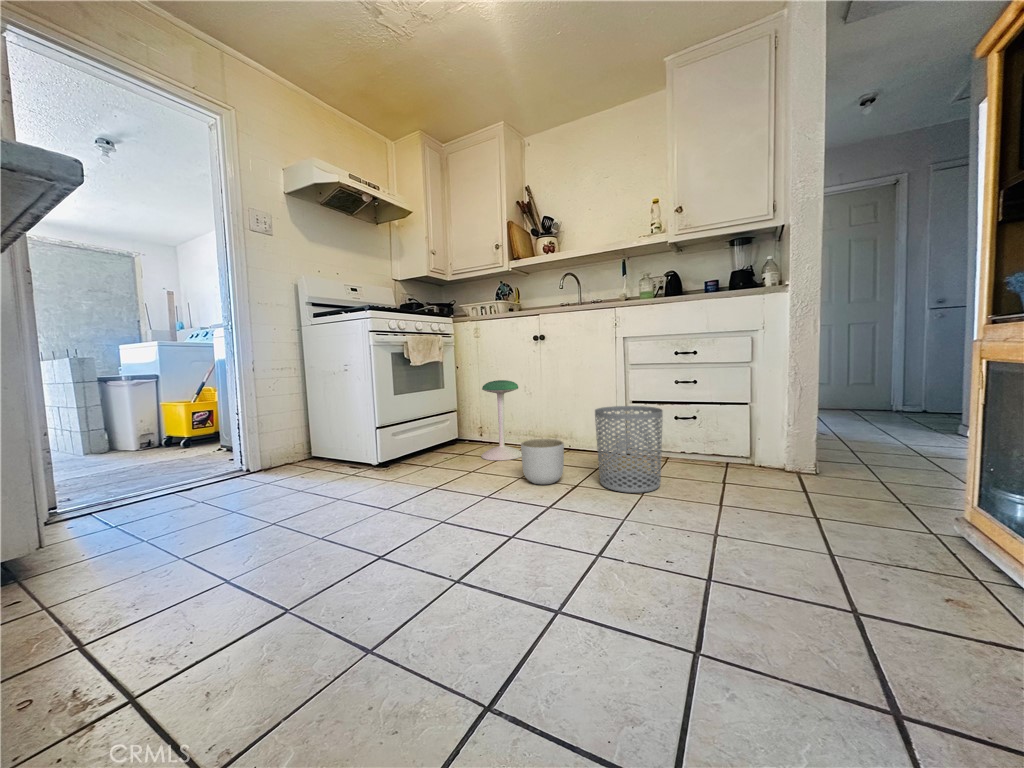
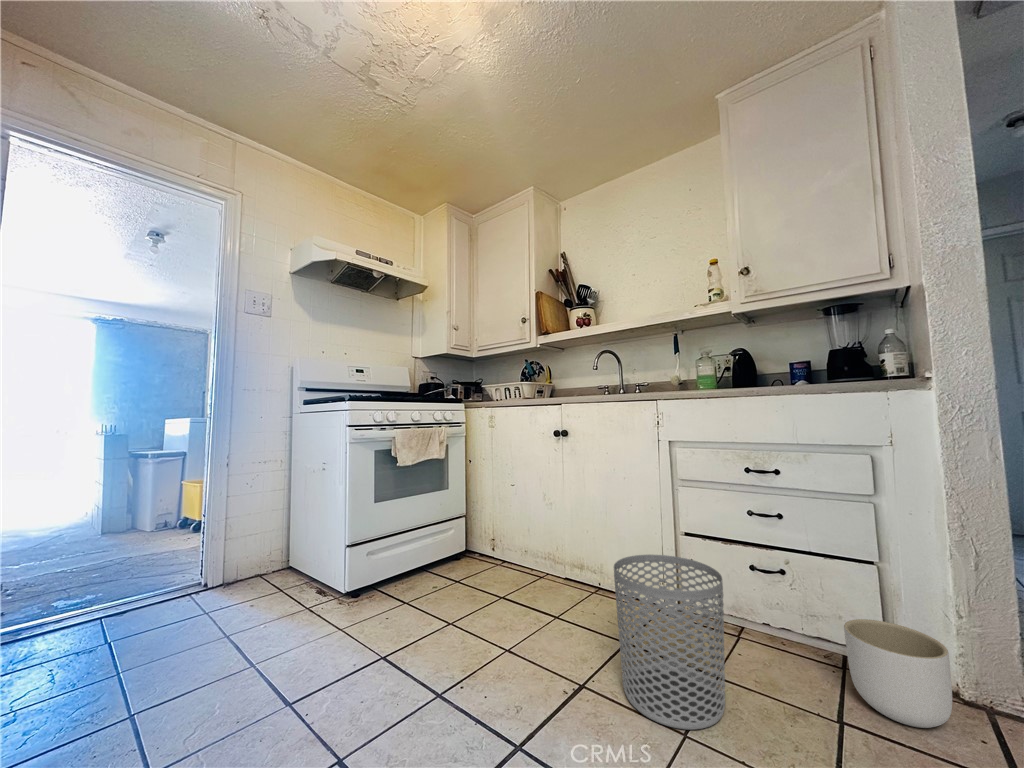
stool: present [481,380,522,461] -> none [479,488,536,603]
planter: present [521,439,564,484] -> present [844,619,952,728]

